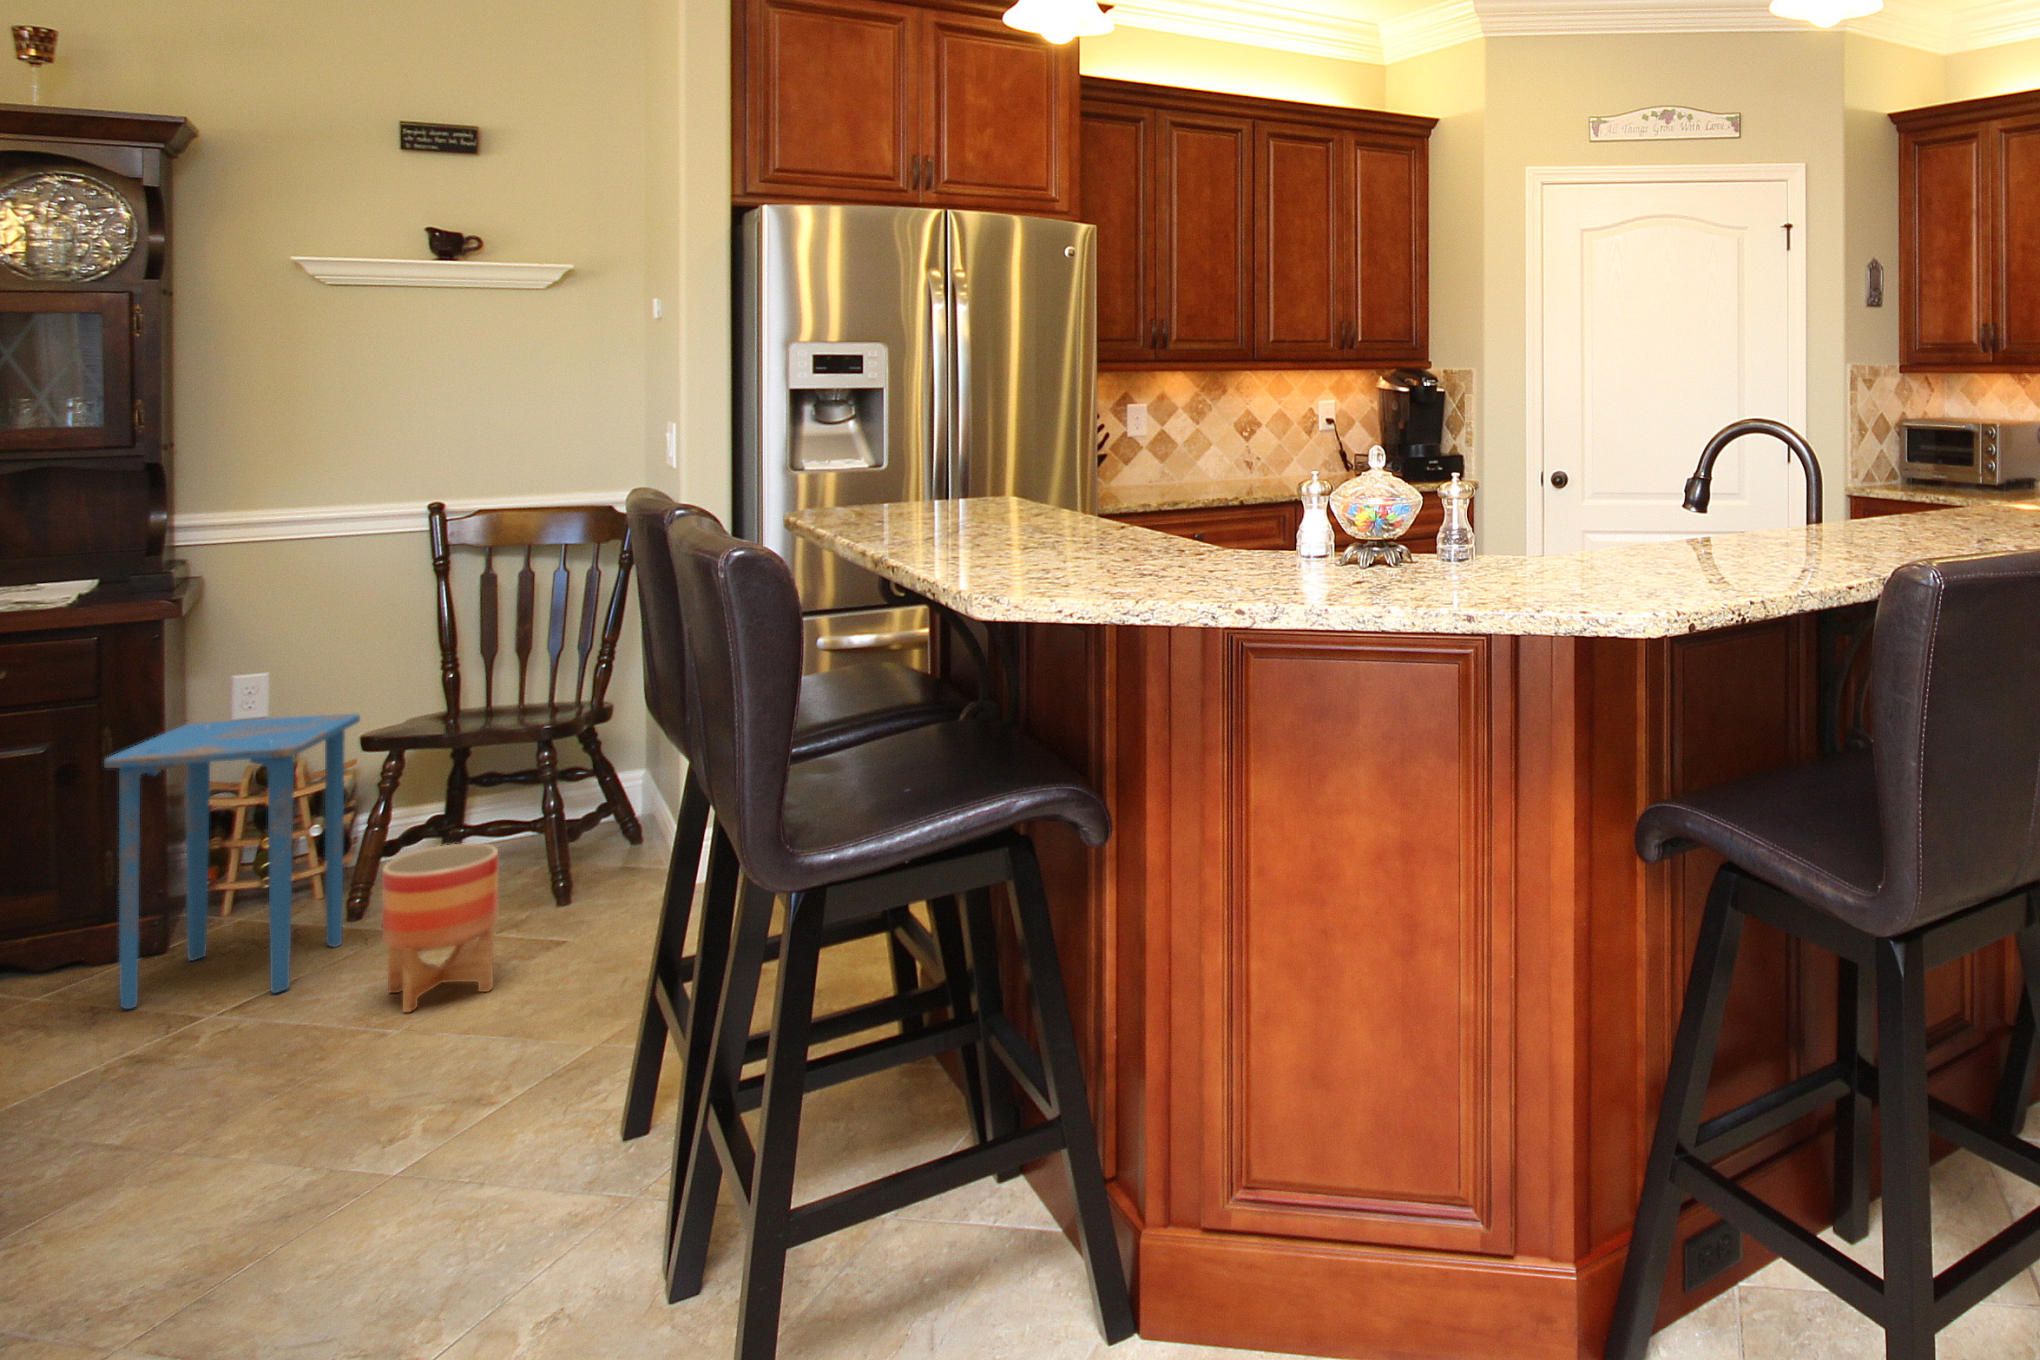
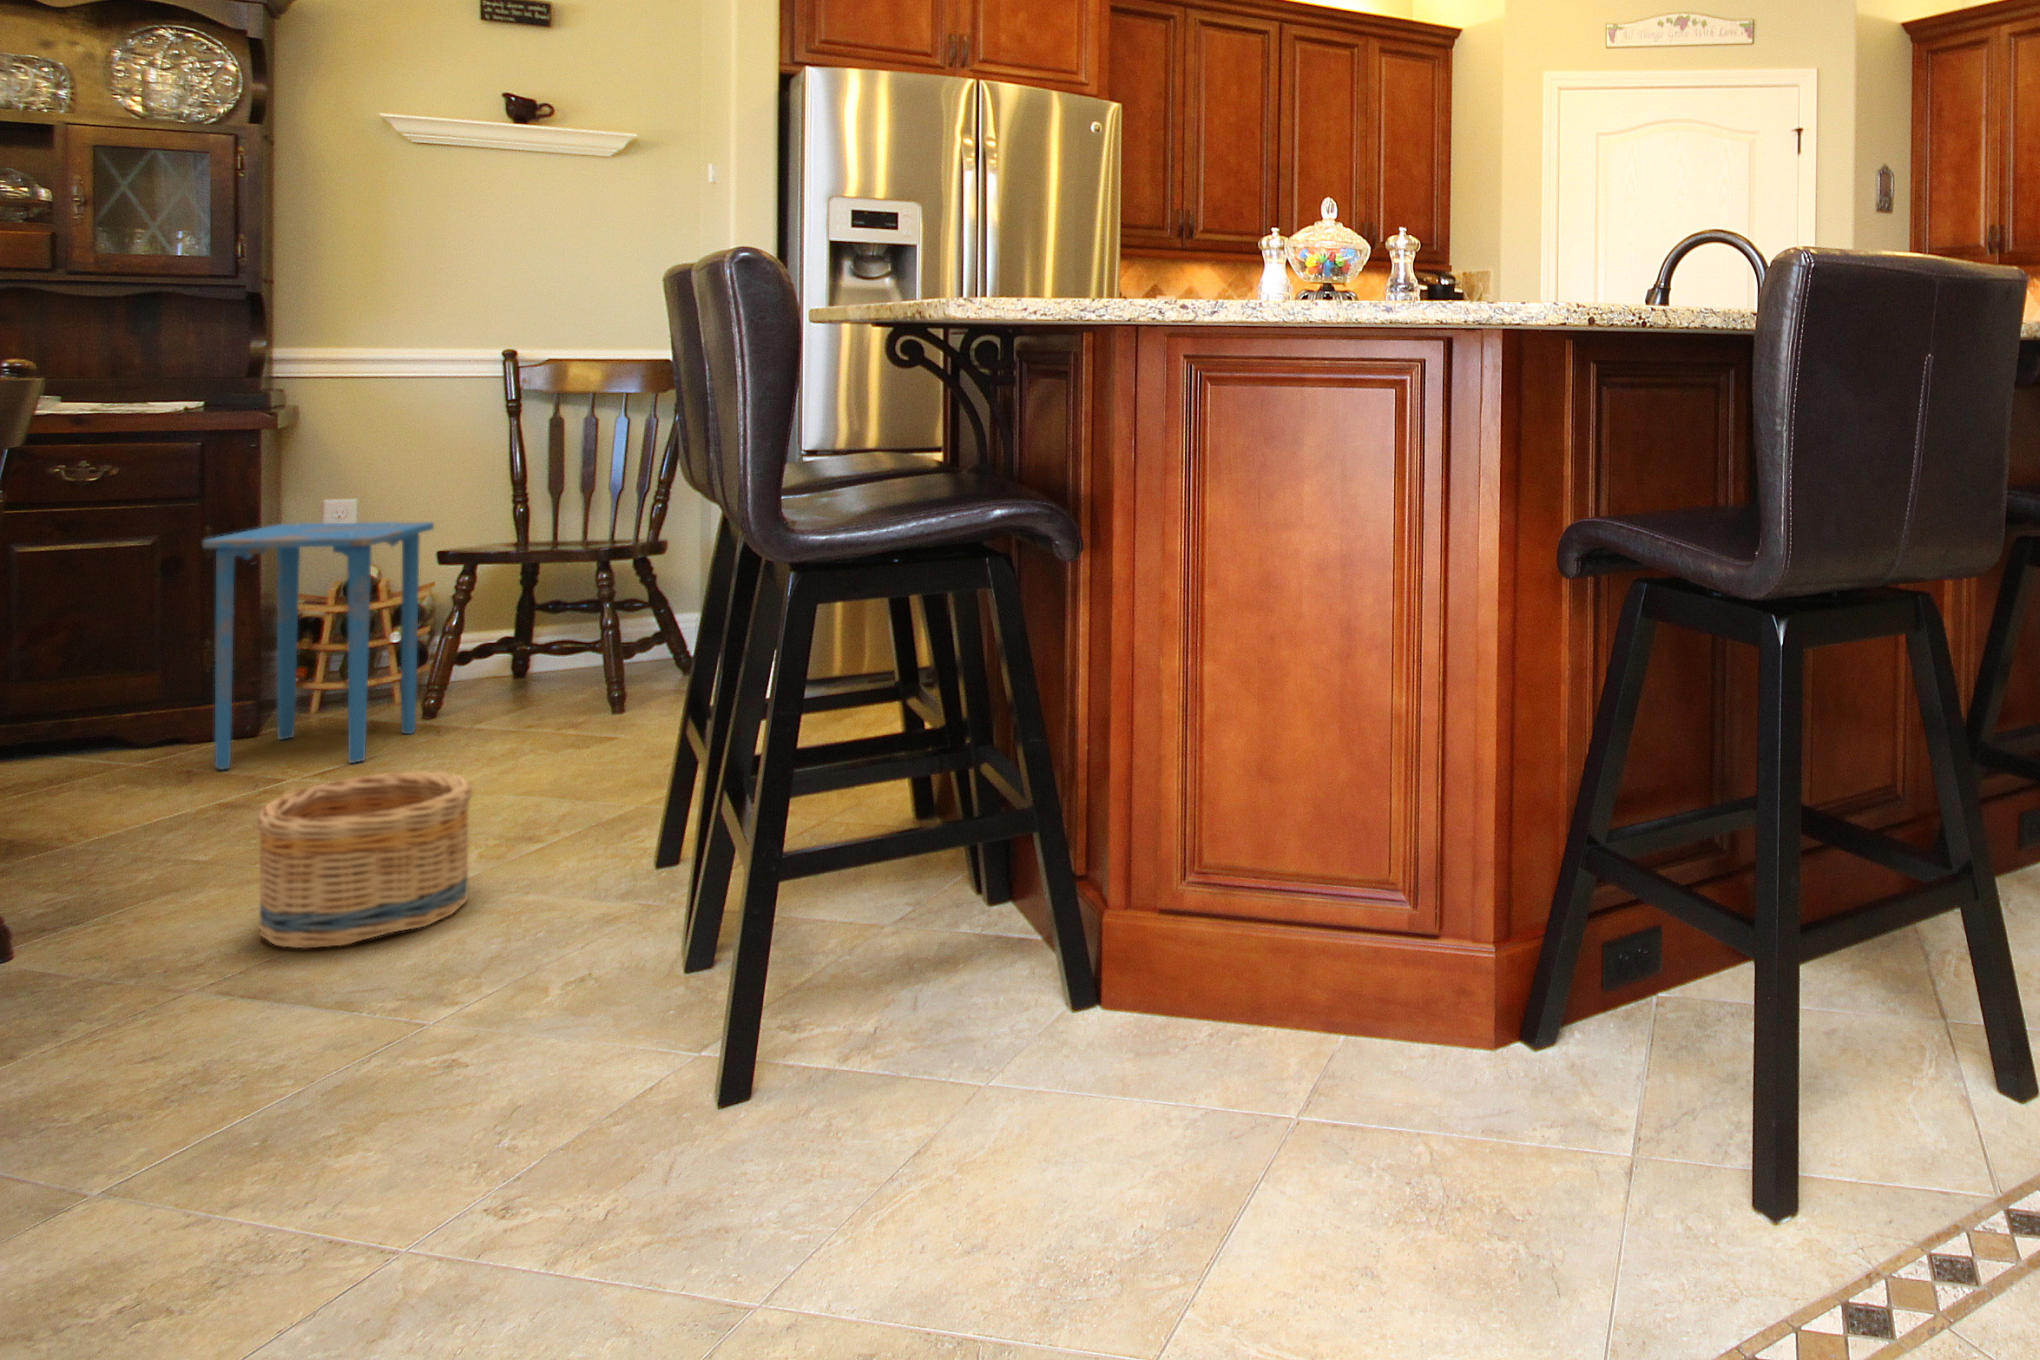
planter: present [382,843,499,1012] -> none [447,635,553,779]
basket: none [188,1052,429,1281] -> present [257,771,472,948]

